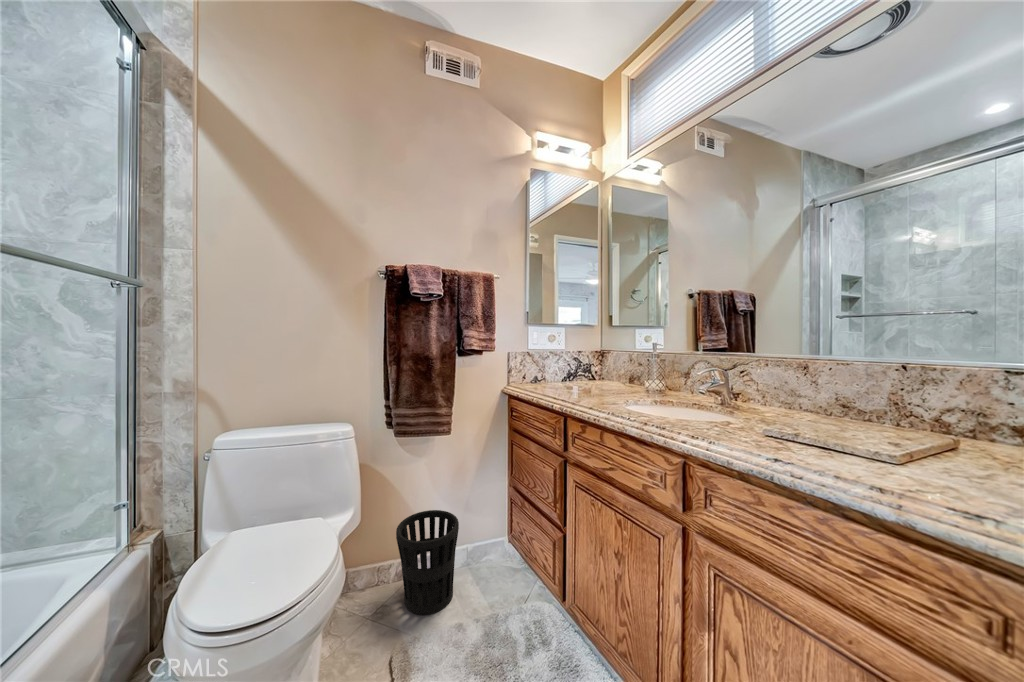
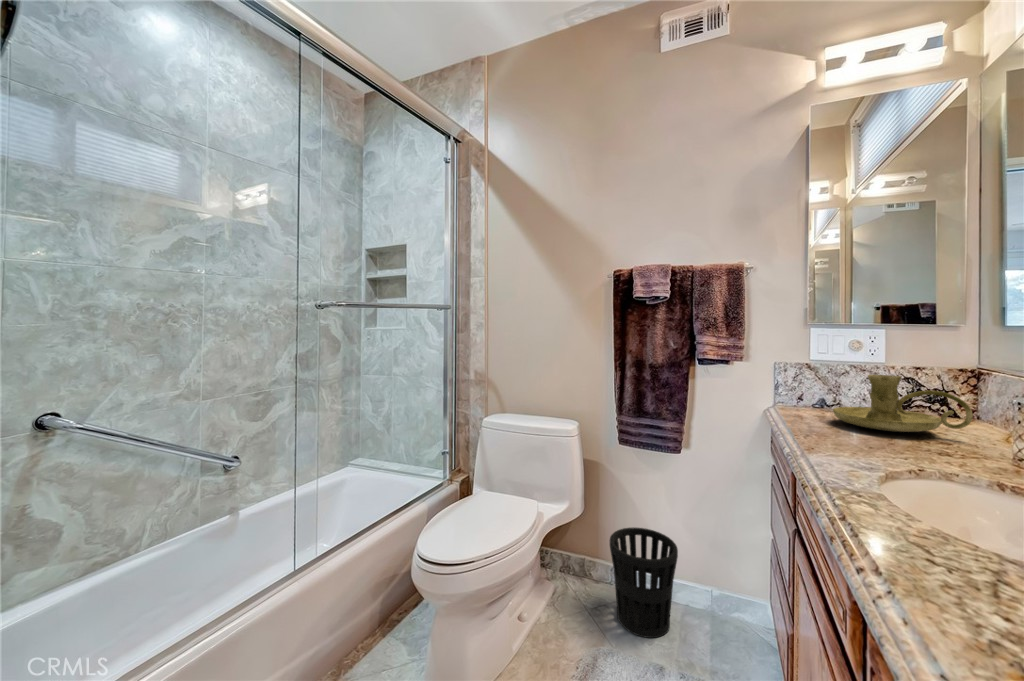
candle holder: none [557,355,620,390] -> present [833,375,973,432]

